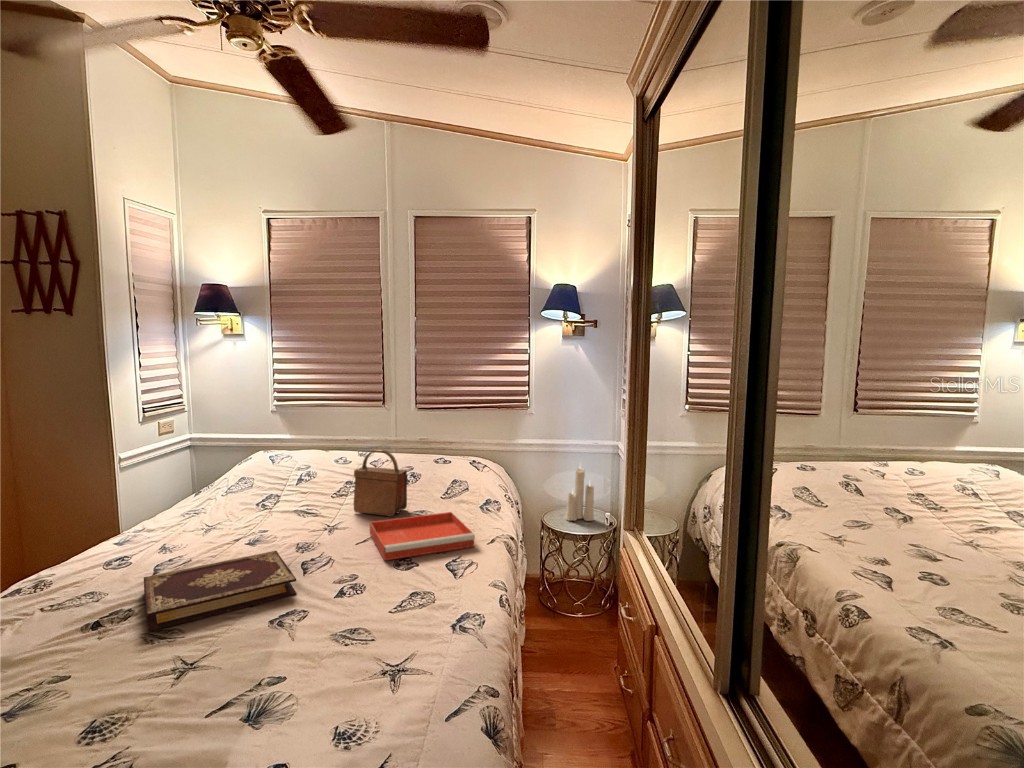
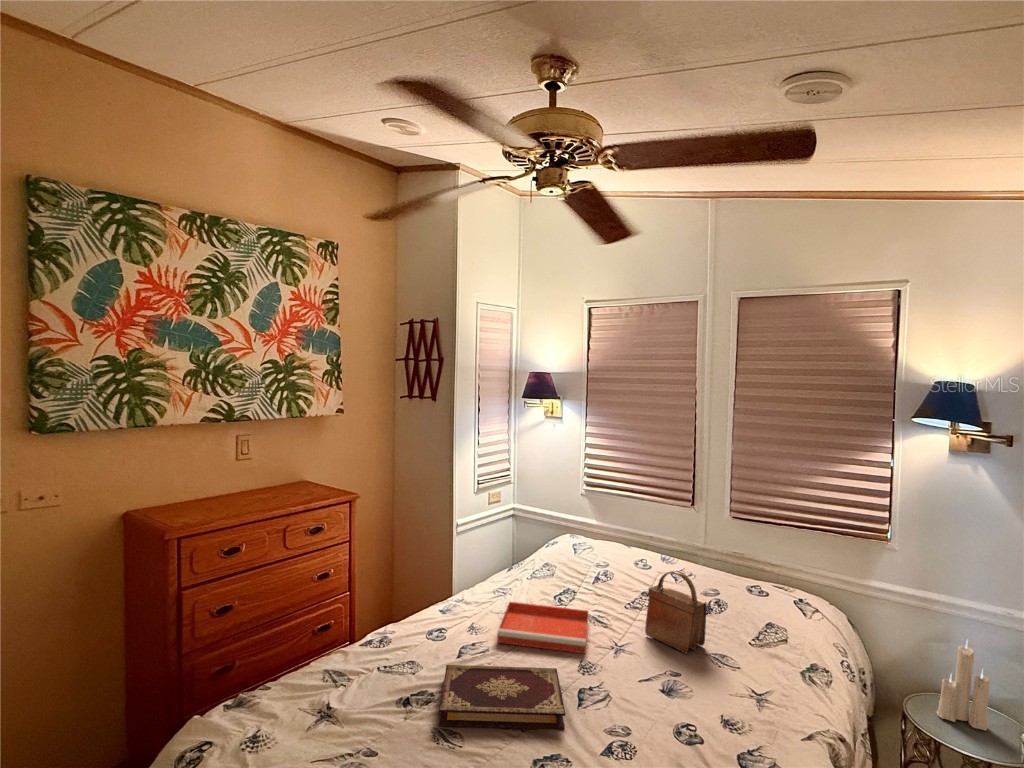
tray: present [370,512,475,560] -> present [498,602,589,653]

